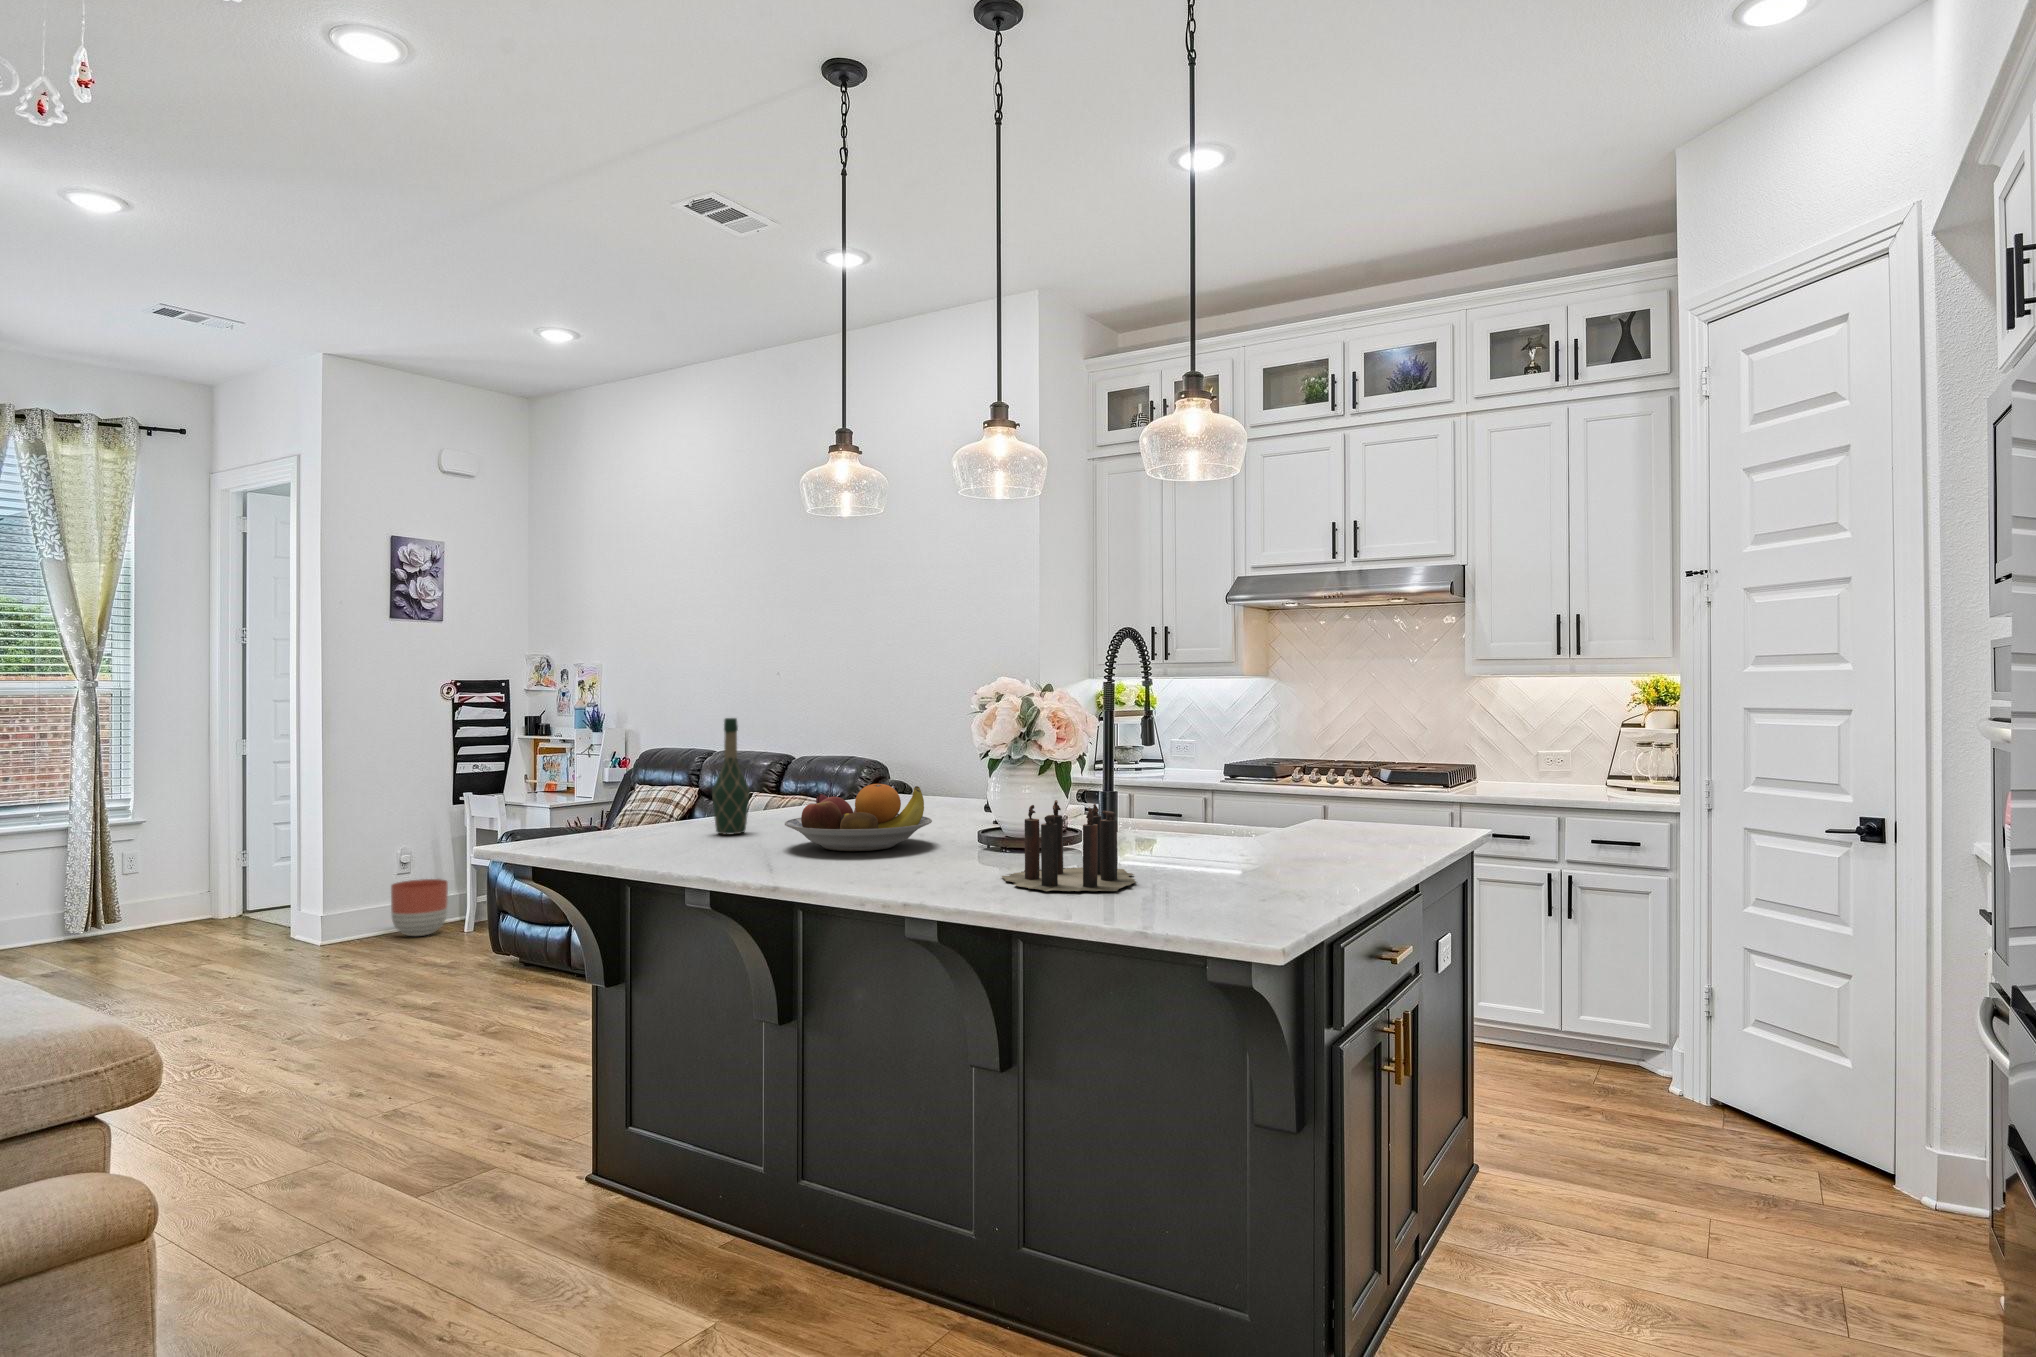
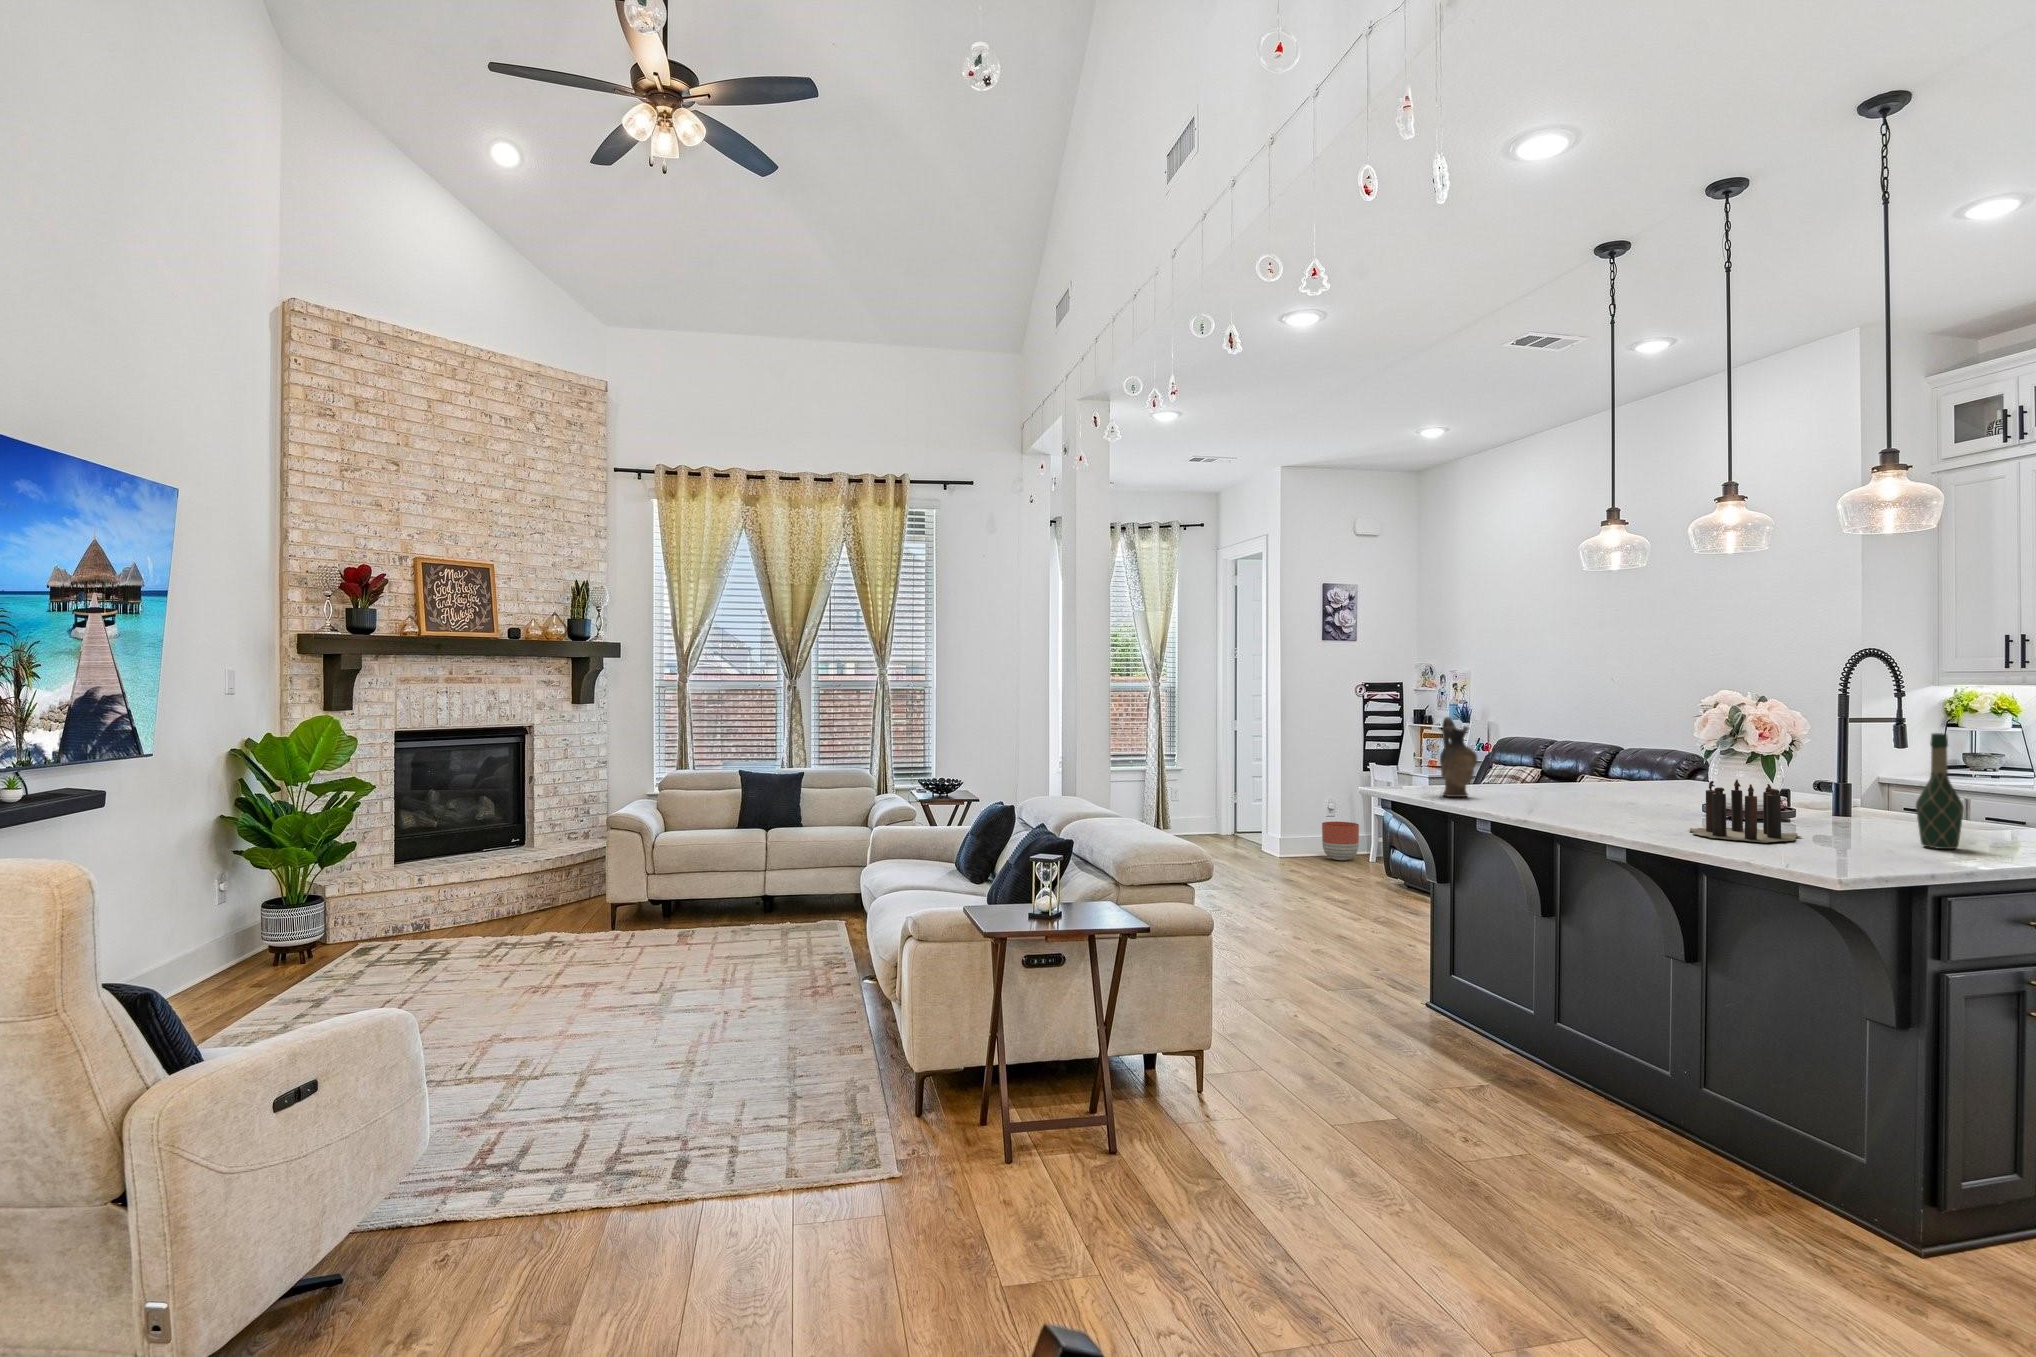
wine bottle: present [712,718,750,835] -> present [1916,733,1964,849]
ceramic pitcher: none [619,723,676,853] -> present [1440,717,1477,797]
fruit bowl: present [785,784,932,851] -> none [1550,764,1664,808]

